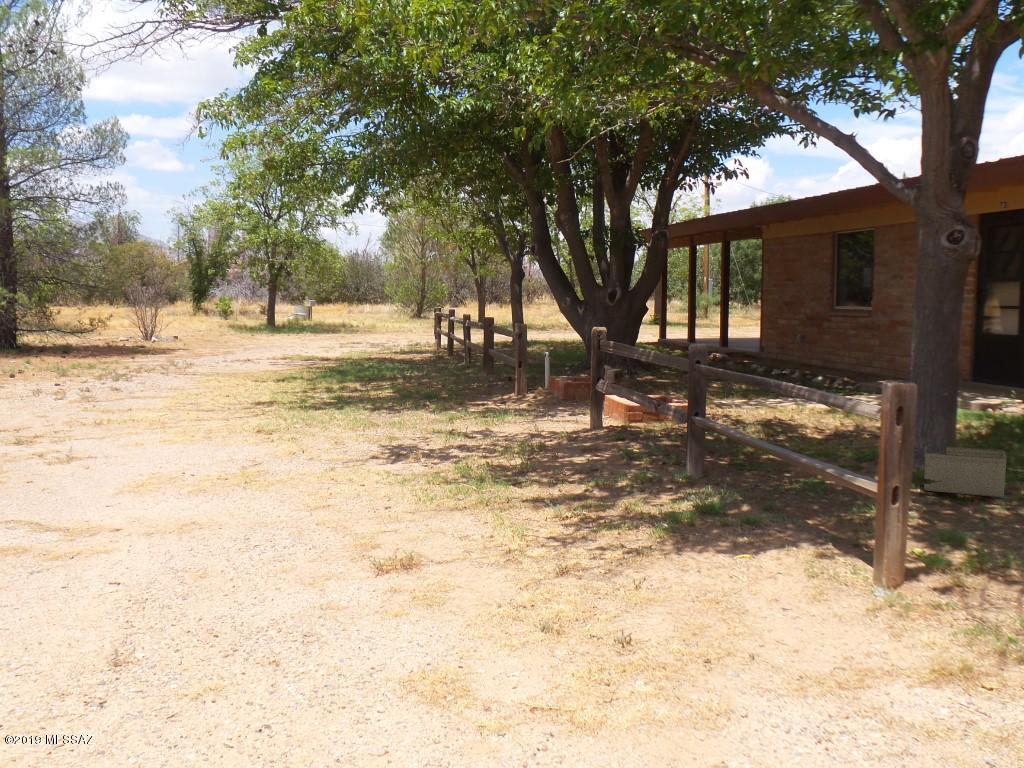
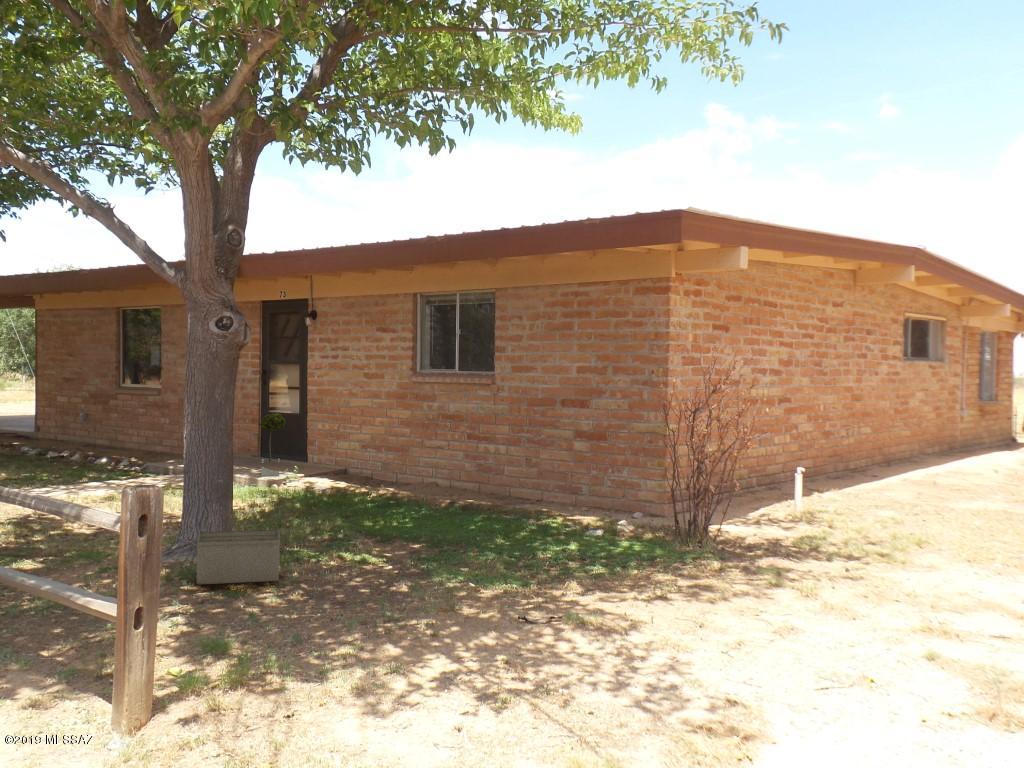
potted tree: none [972,336,1003,400] -> present [259,413,286,476]

